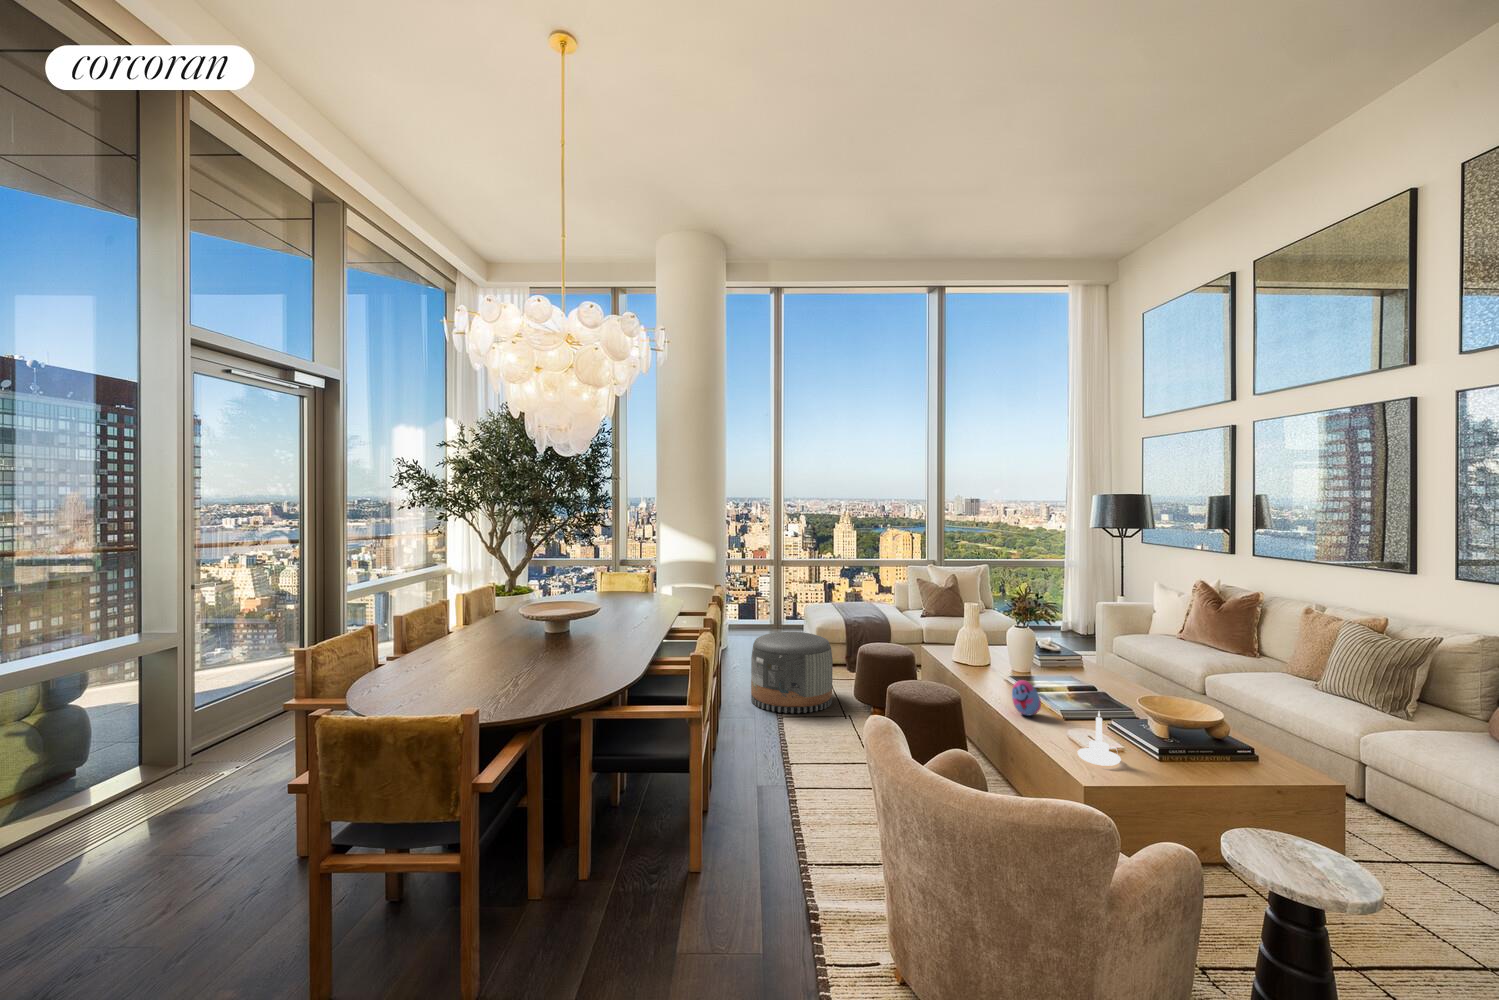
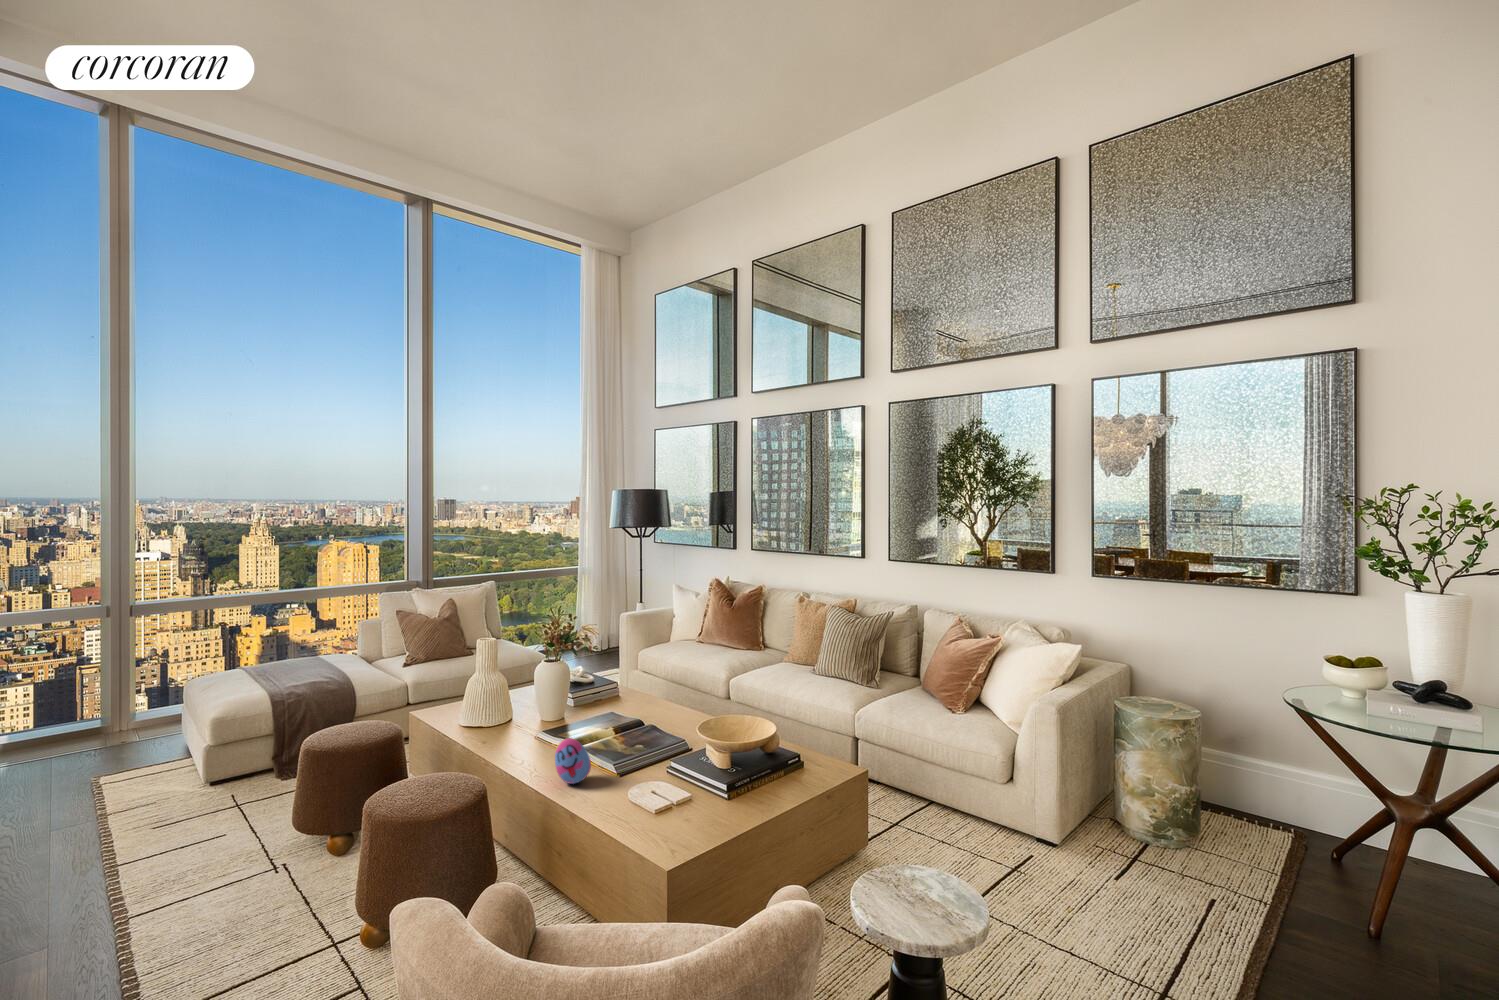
pouf: present [751,632,833,713] -> none [69,725,252,887]
candle holder: present [1078,712,1121,766] -> none [655,765,702,835]

